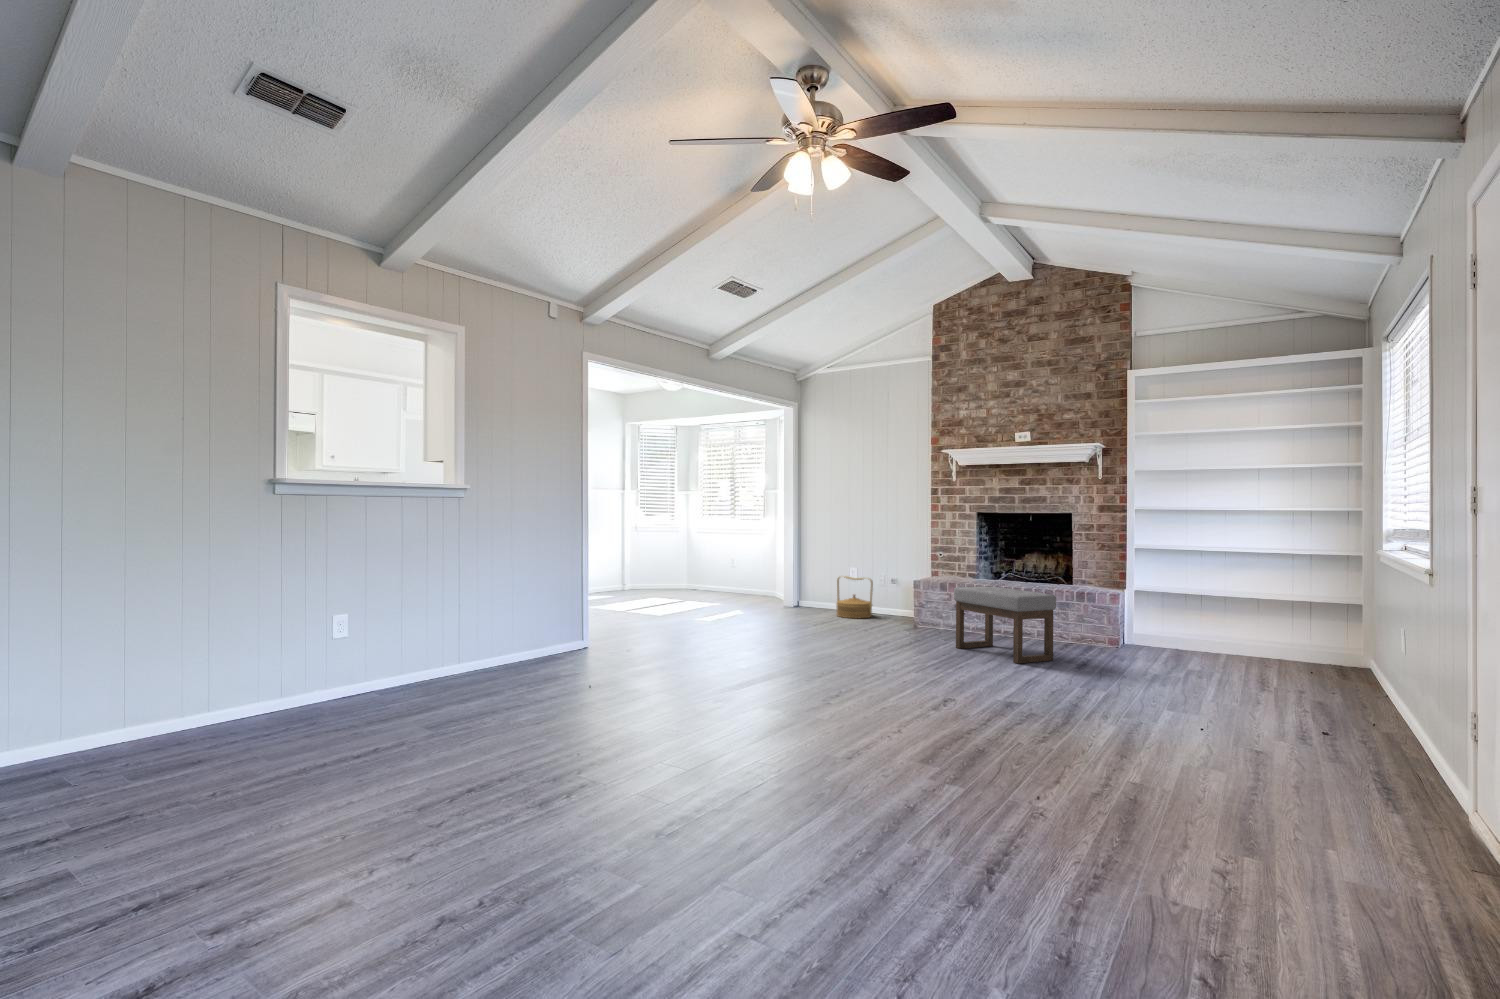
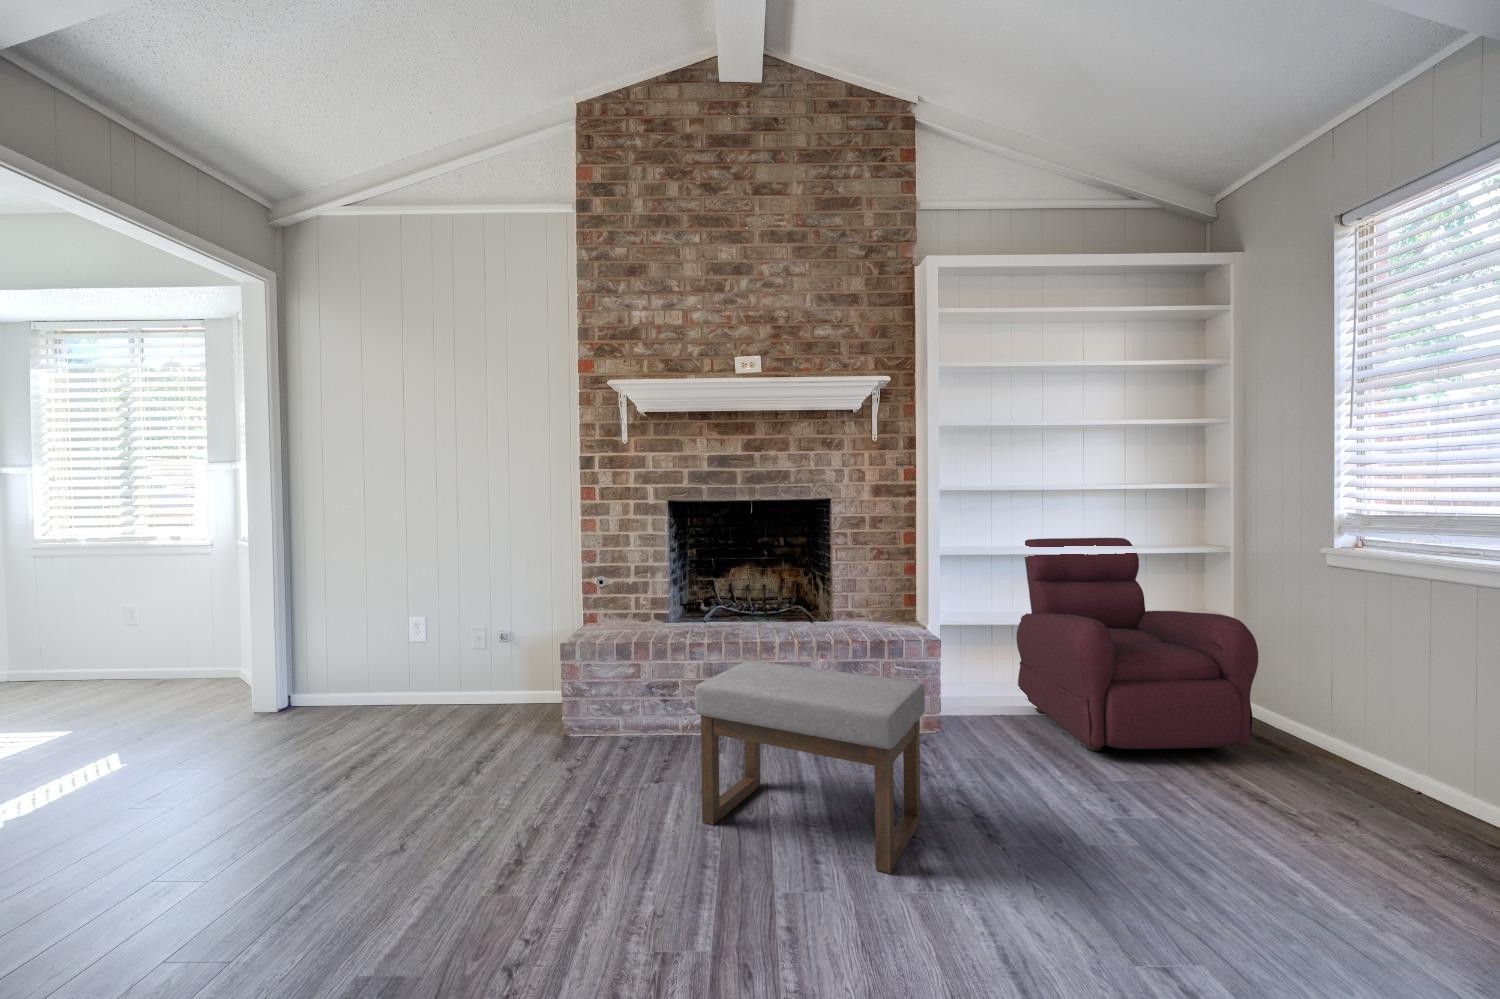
armchair: none [1184,543,1316,674] -> present [1016,538,1258,751]
woven basket: present [836,576,873,618] -> none [379,640,463,733]

